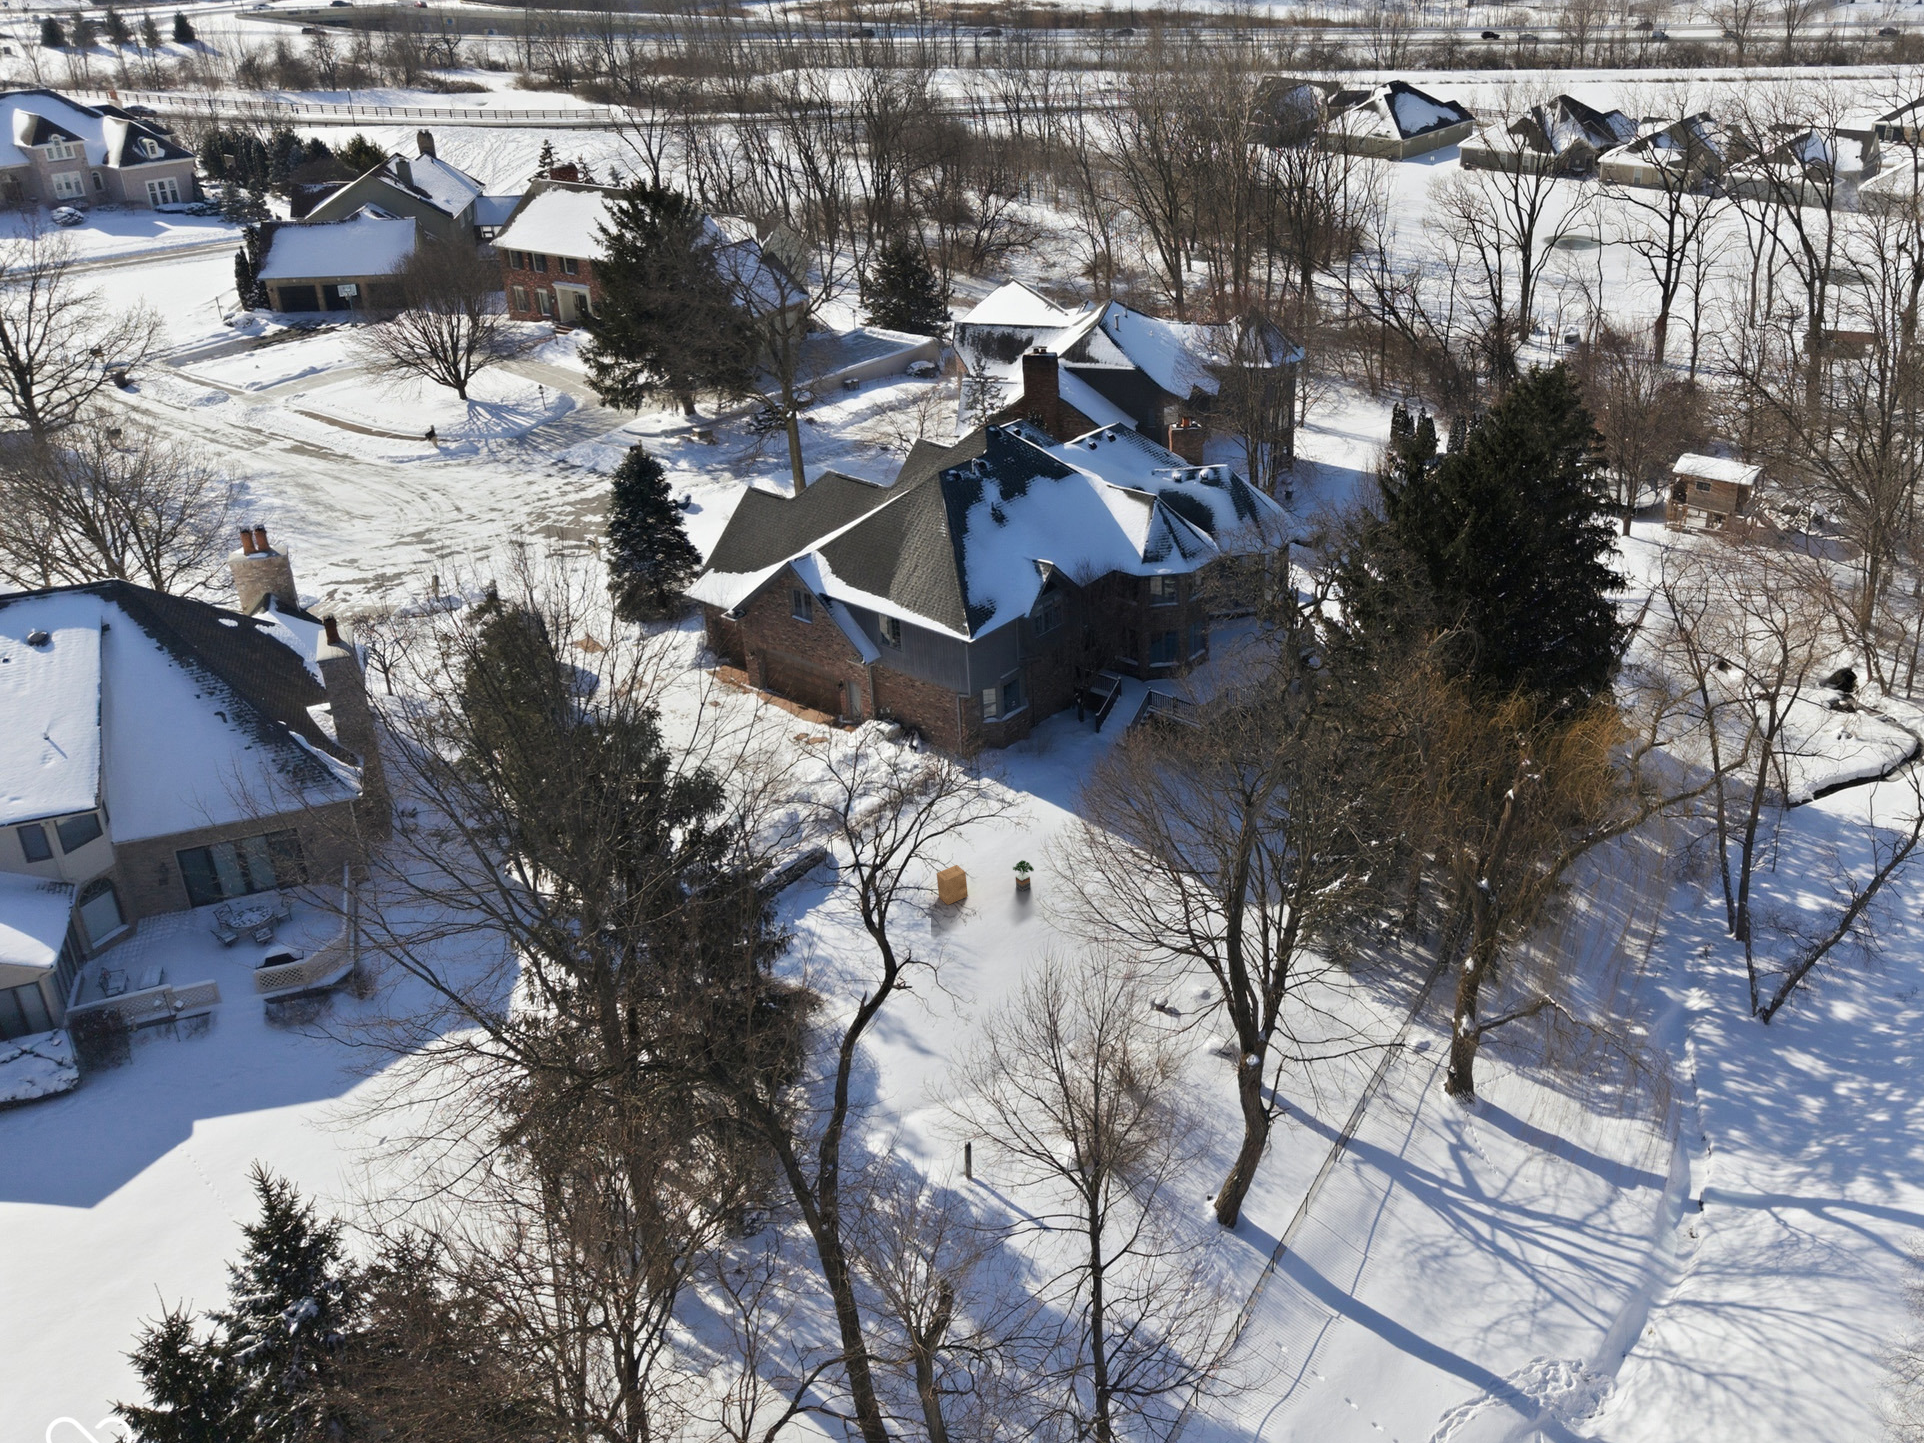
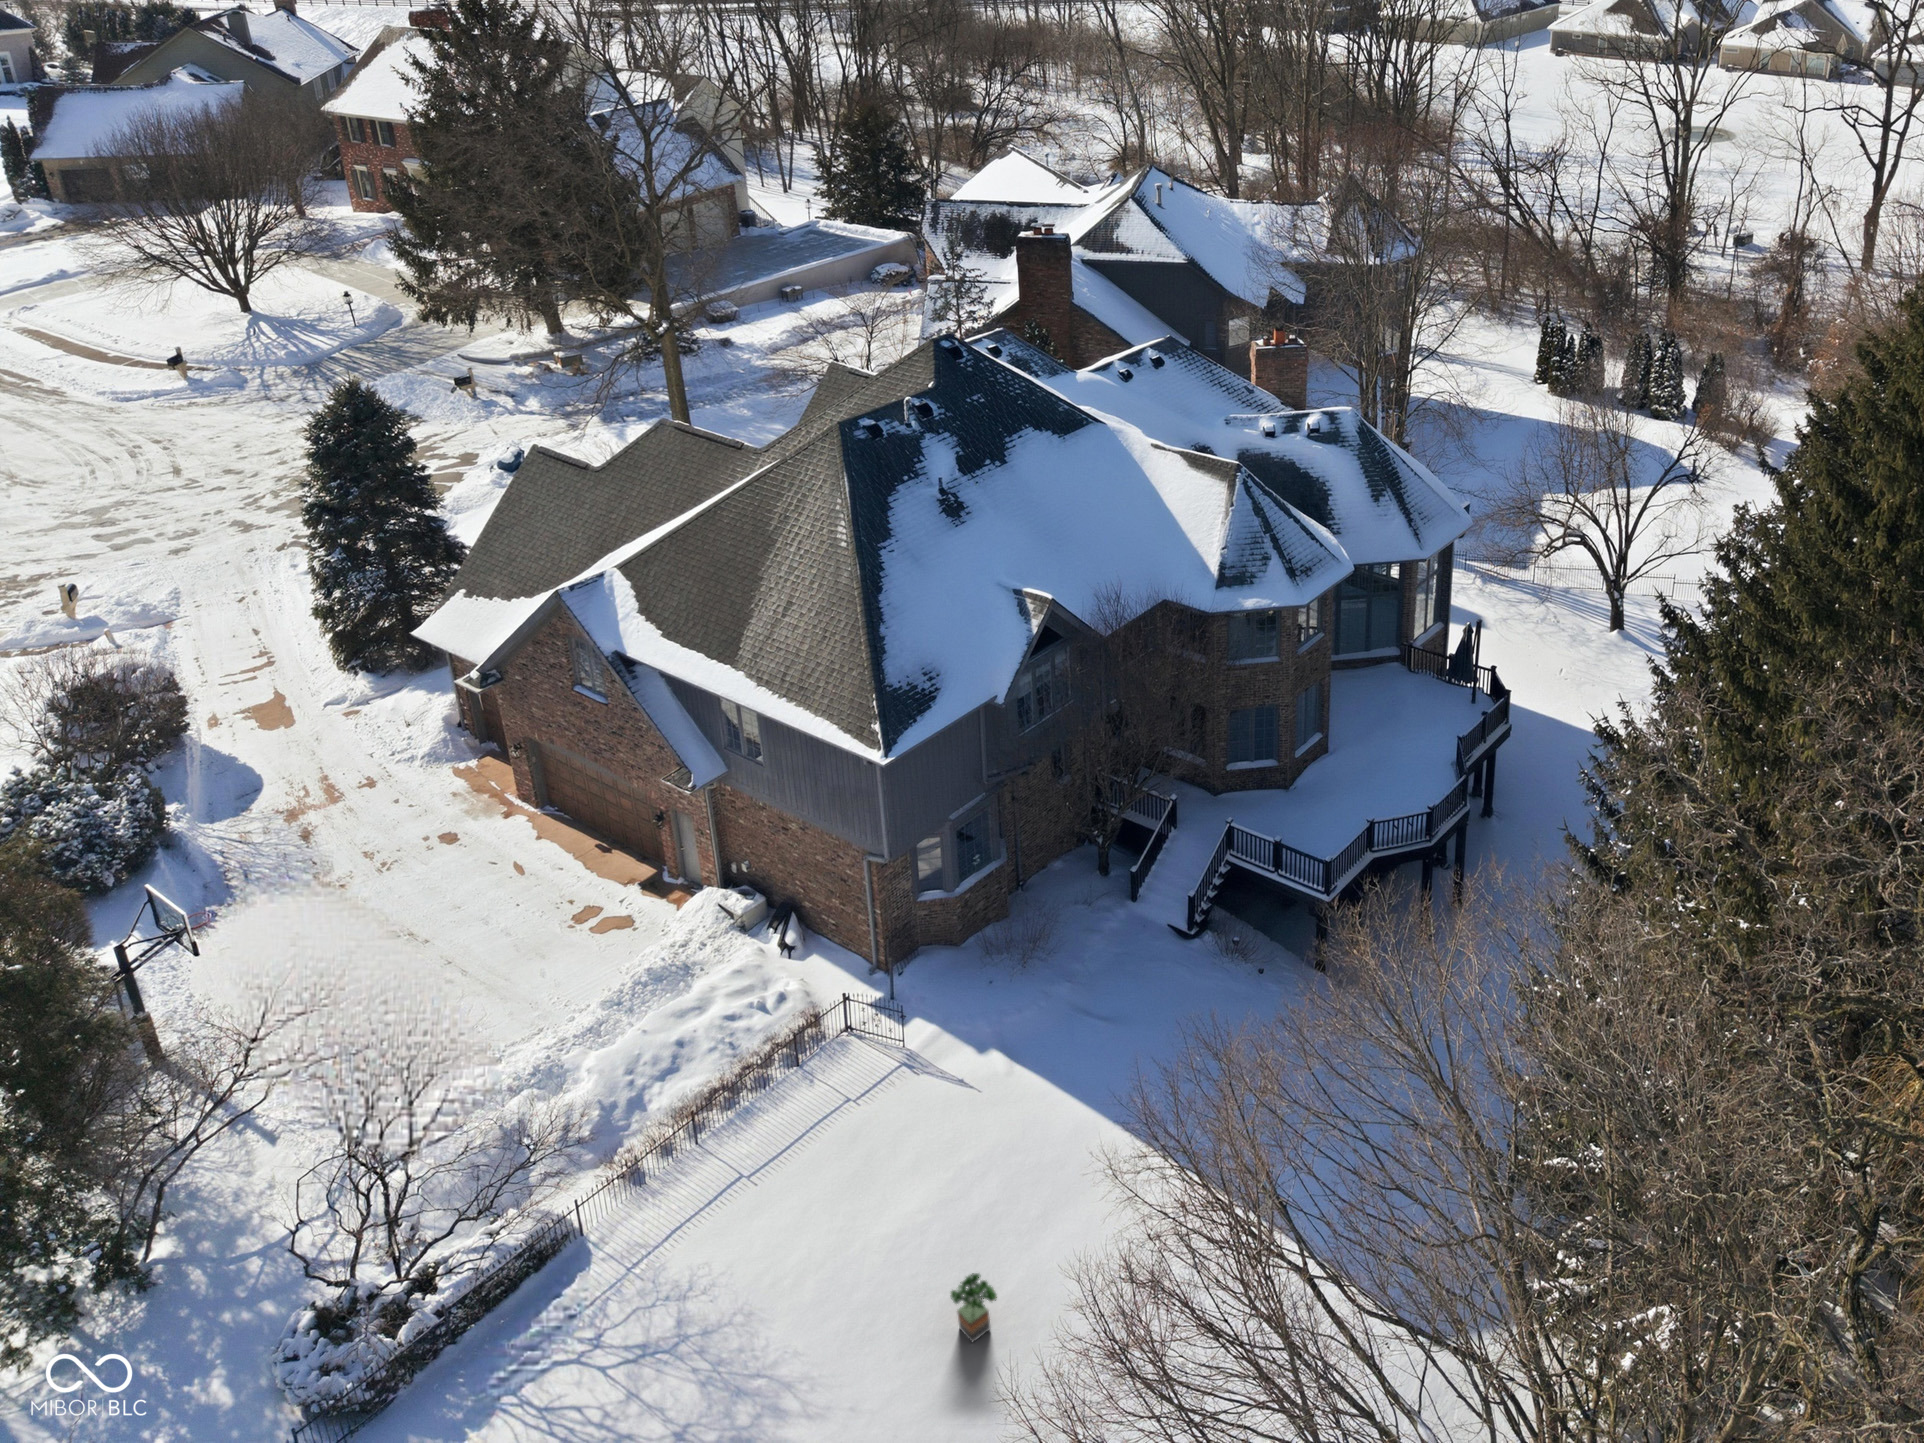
cardboard box: present [937,865,968,905] -> none [779,1292,851,1392]

